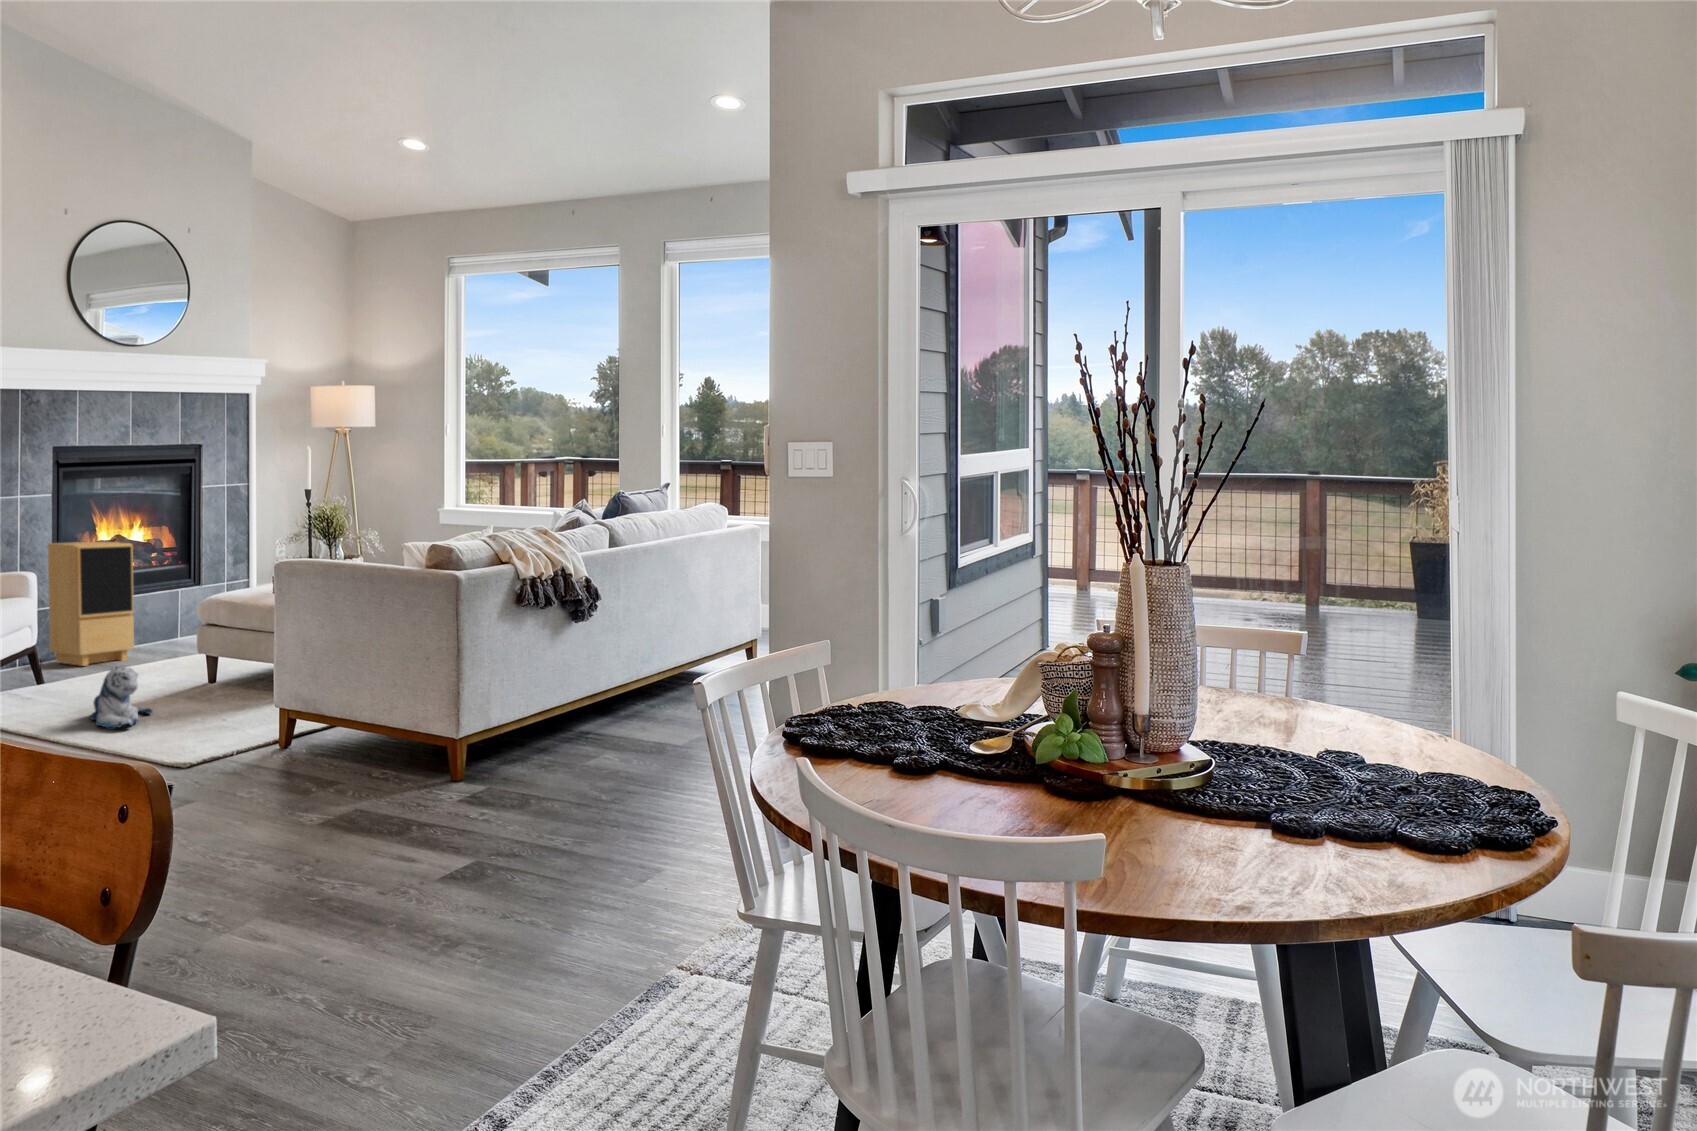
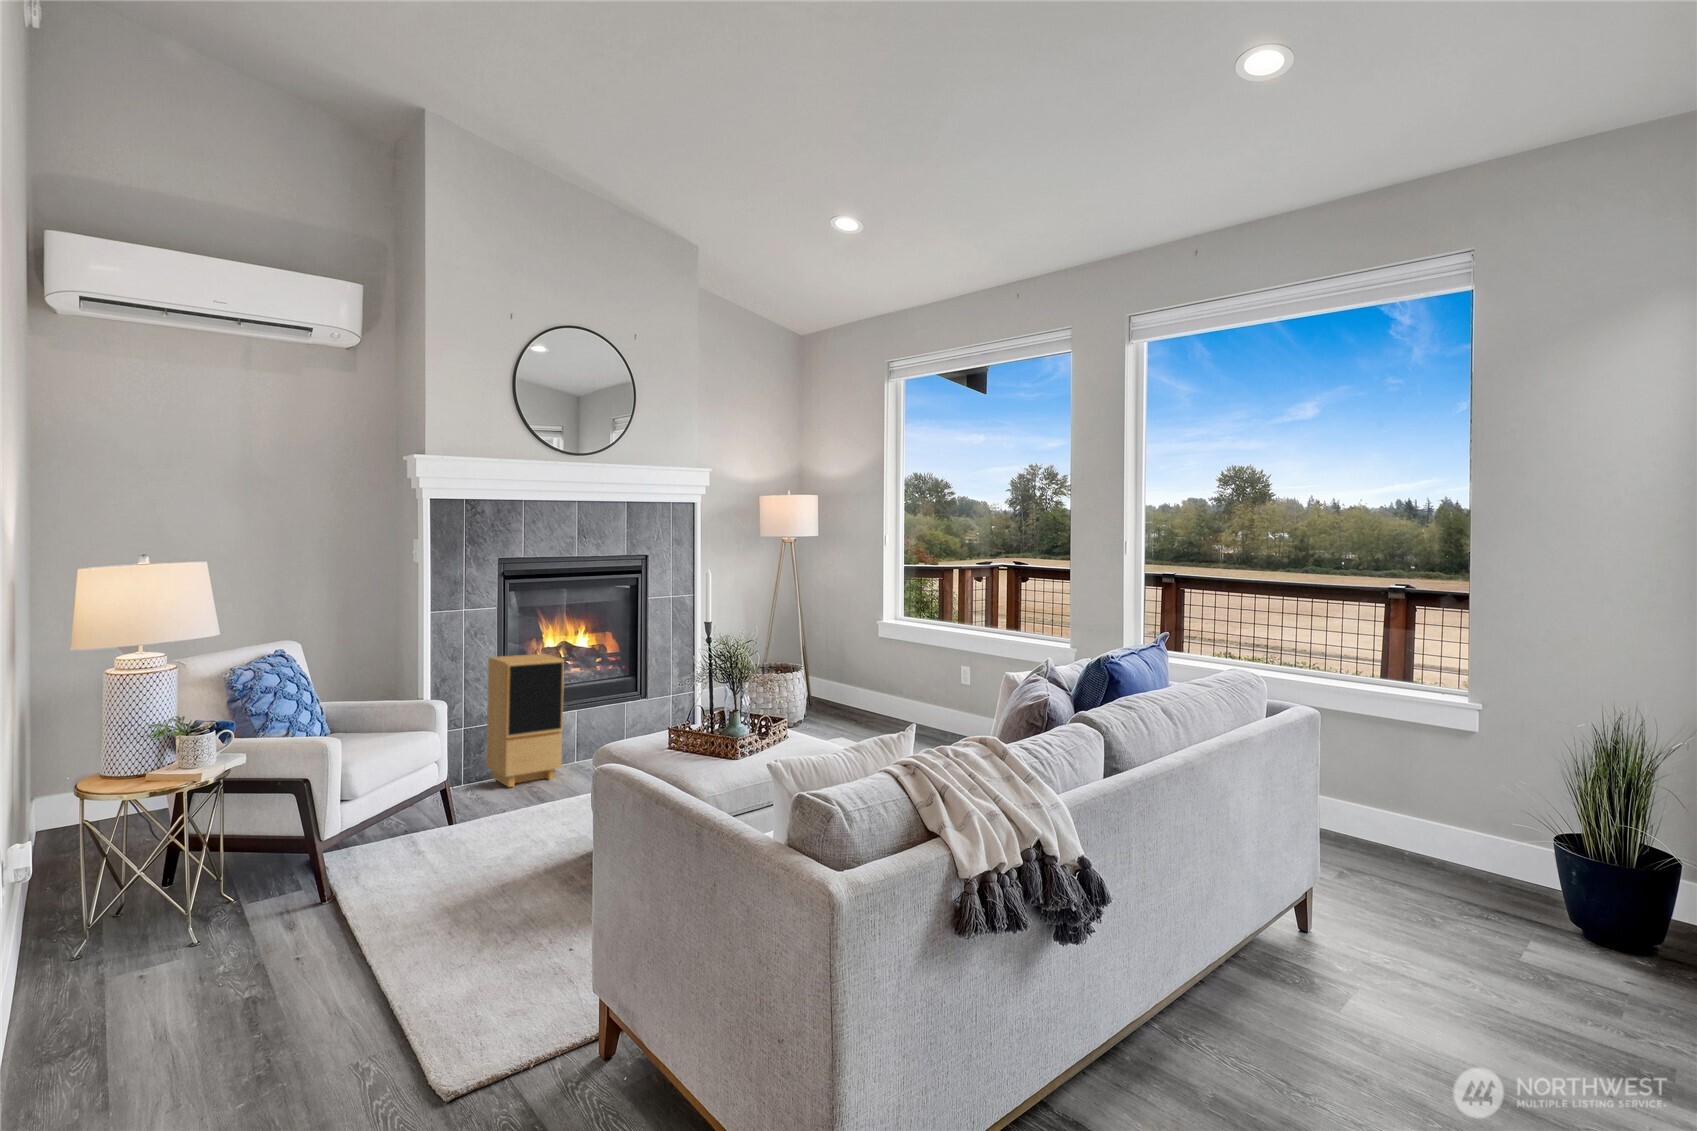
plush toy: present [90,667,152,728] -> none [429,854,506,946]

